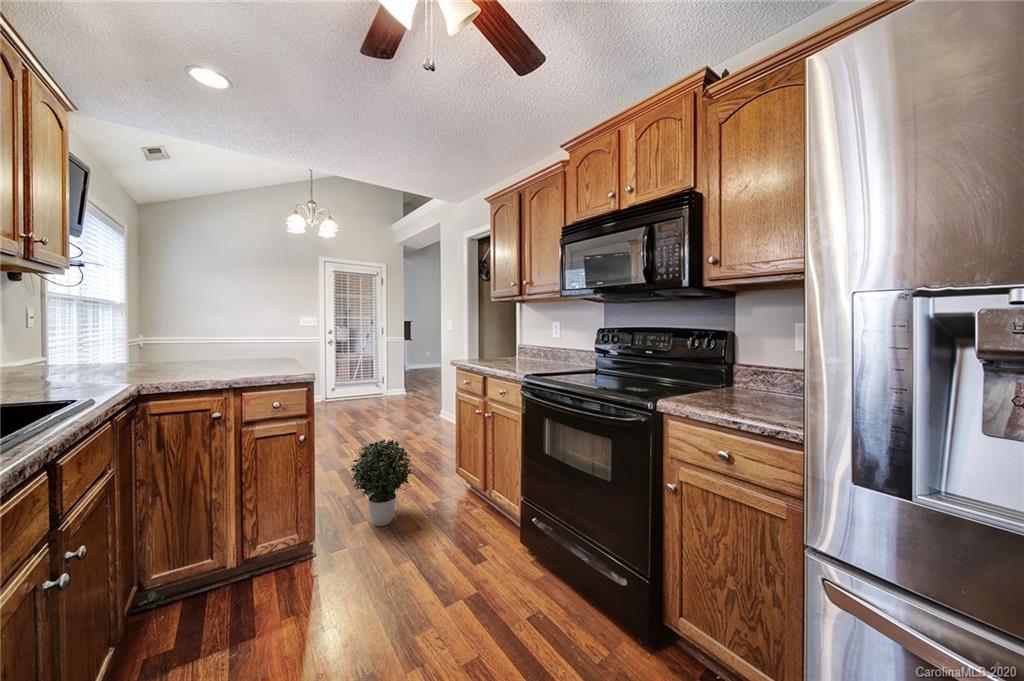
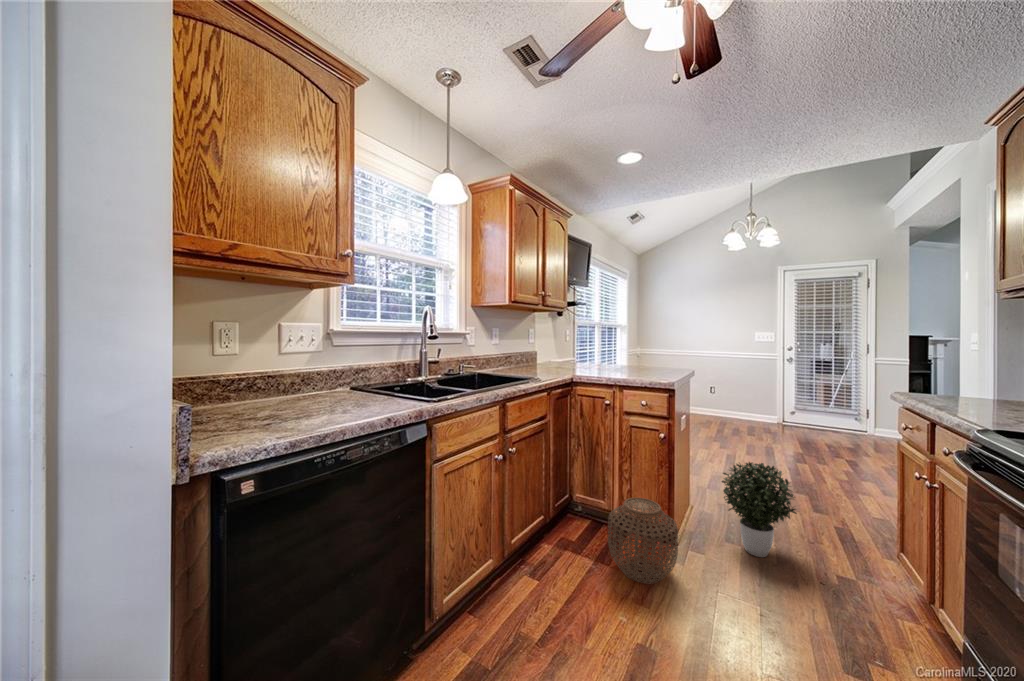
woven basket: none [252,520,346,631] -> present [608,498,678,584]

